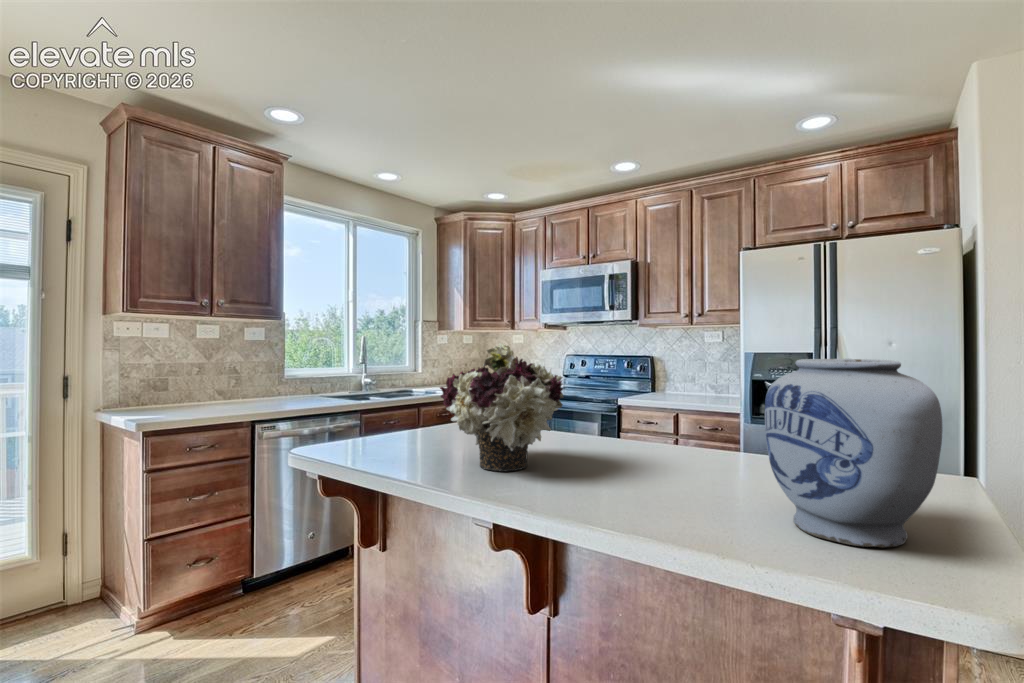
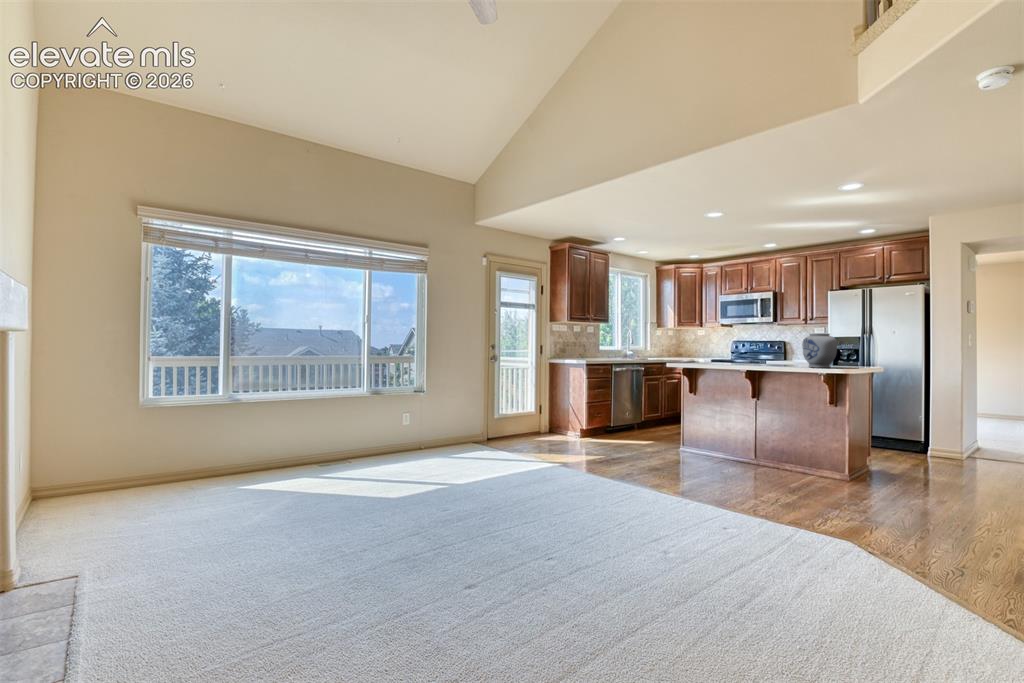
flower arrangement: present [440,343,563,471] -> none [715,331,752,364]

